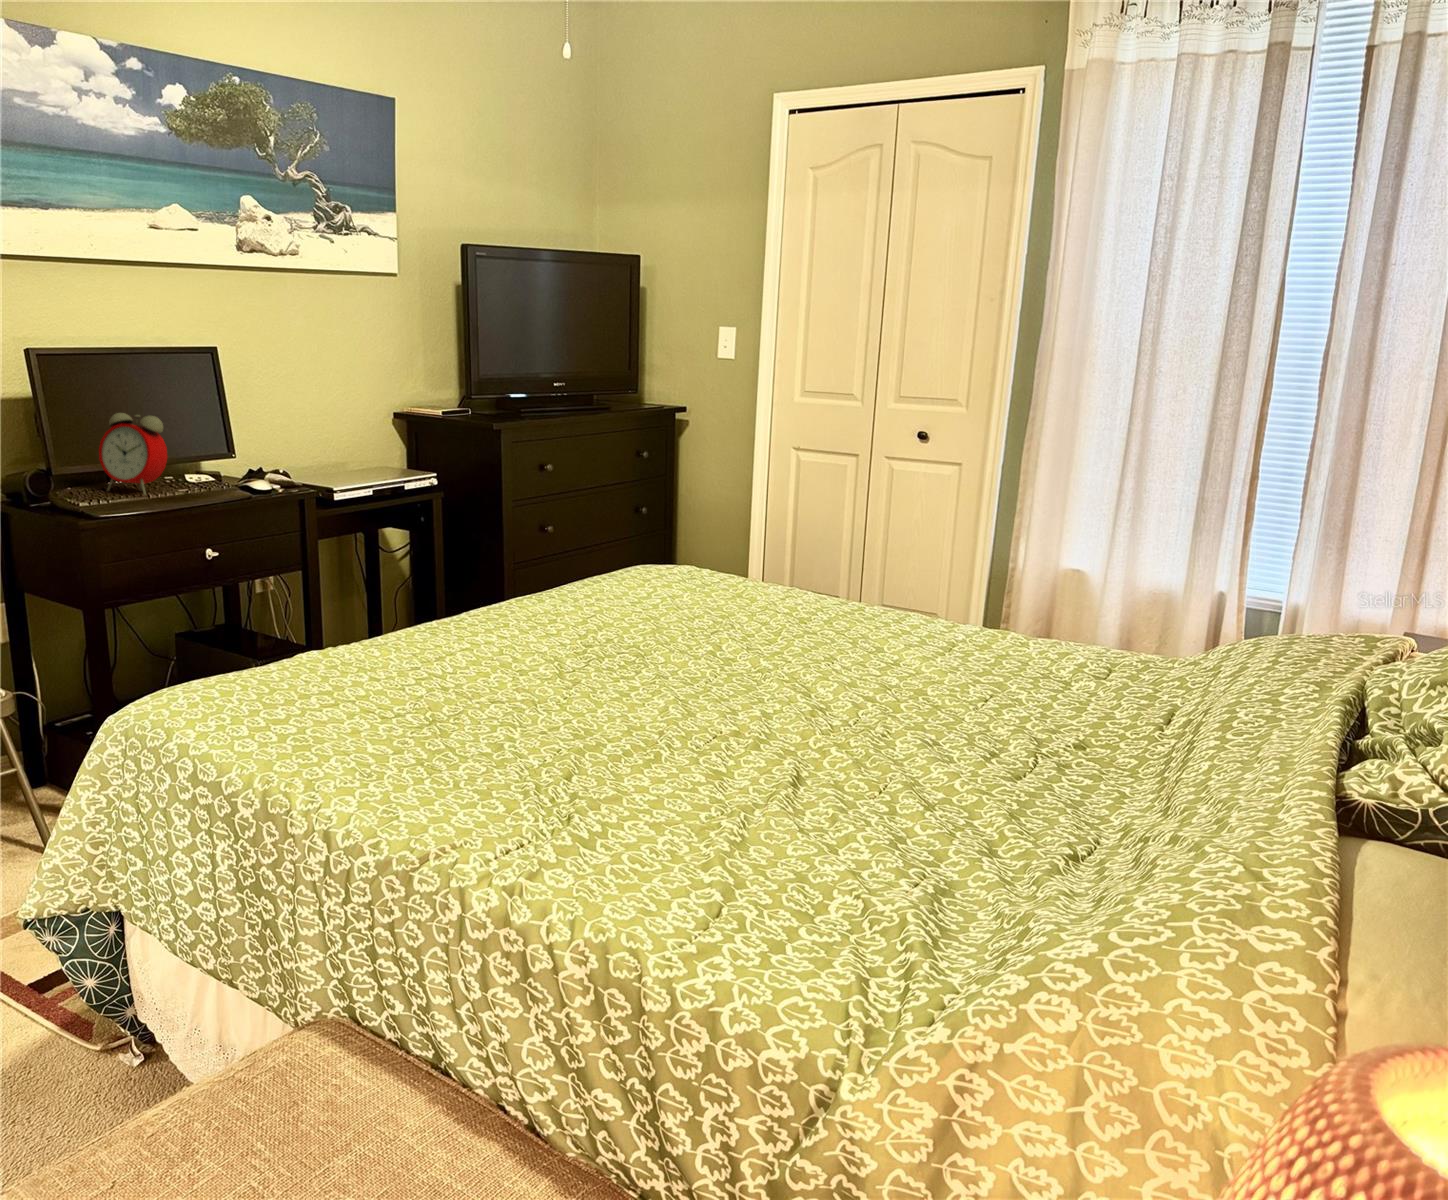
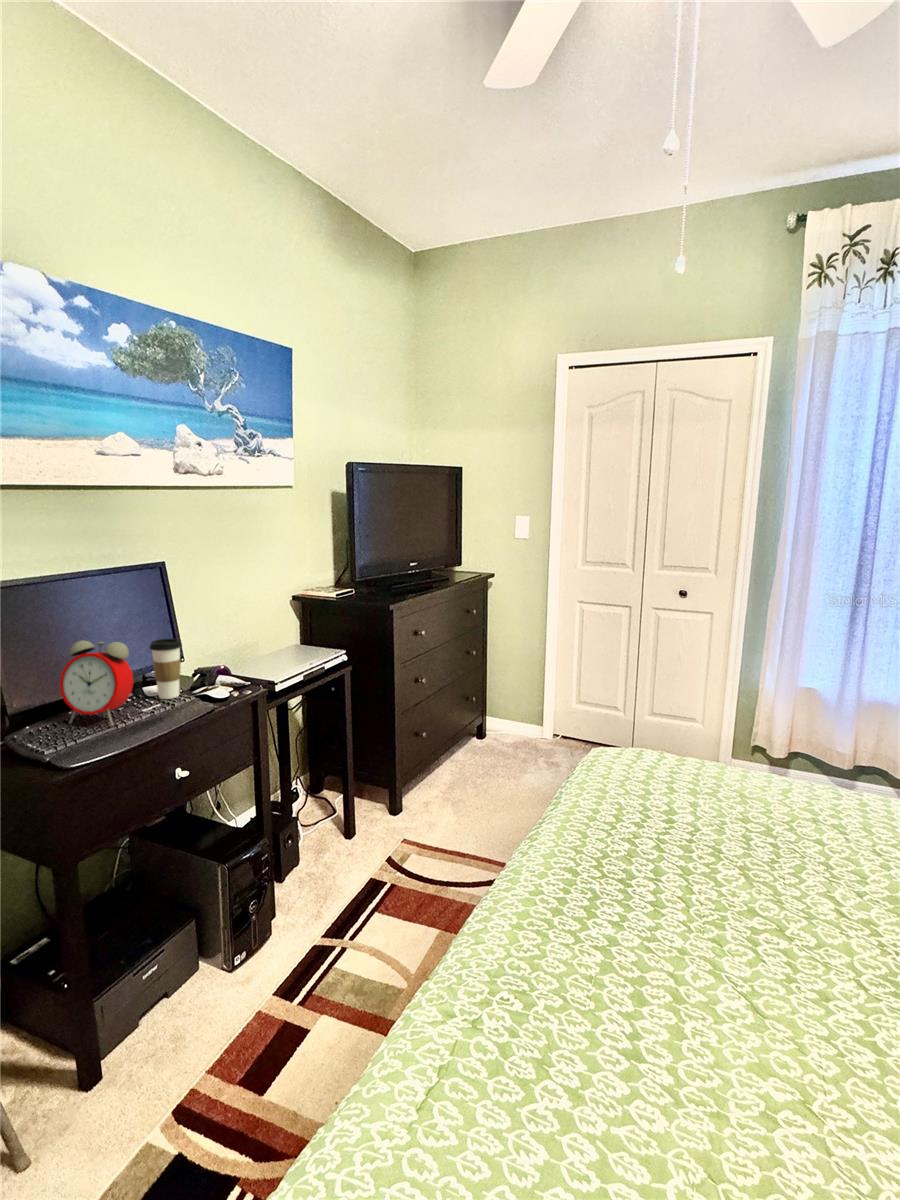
coffee cup: none [191,424,223,485] -> present [150,638,182,699]

